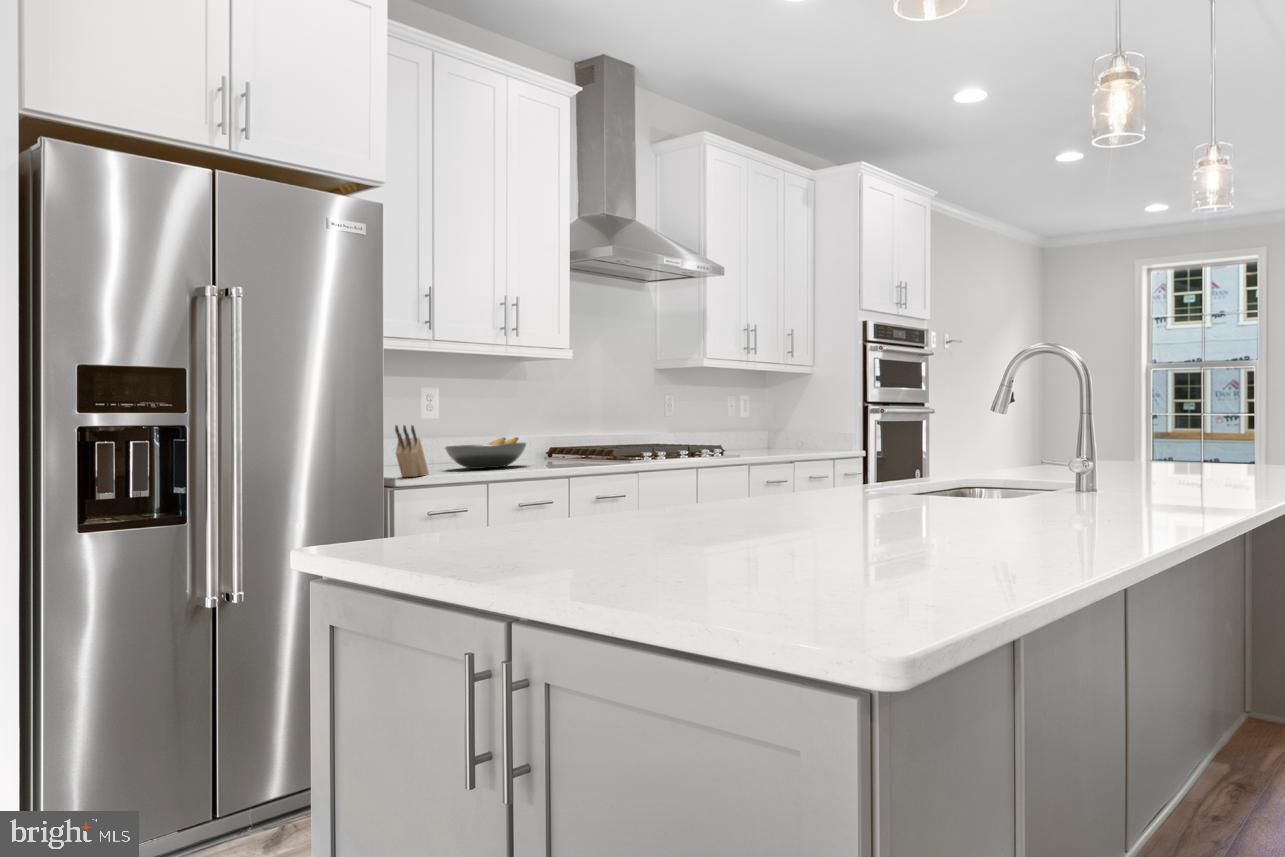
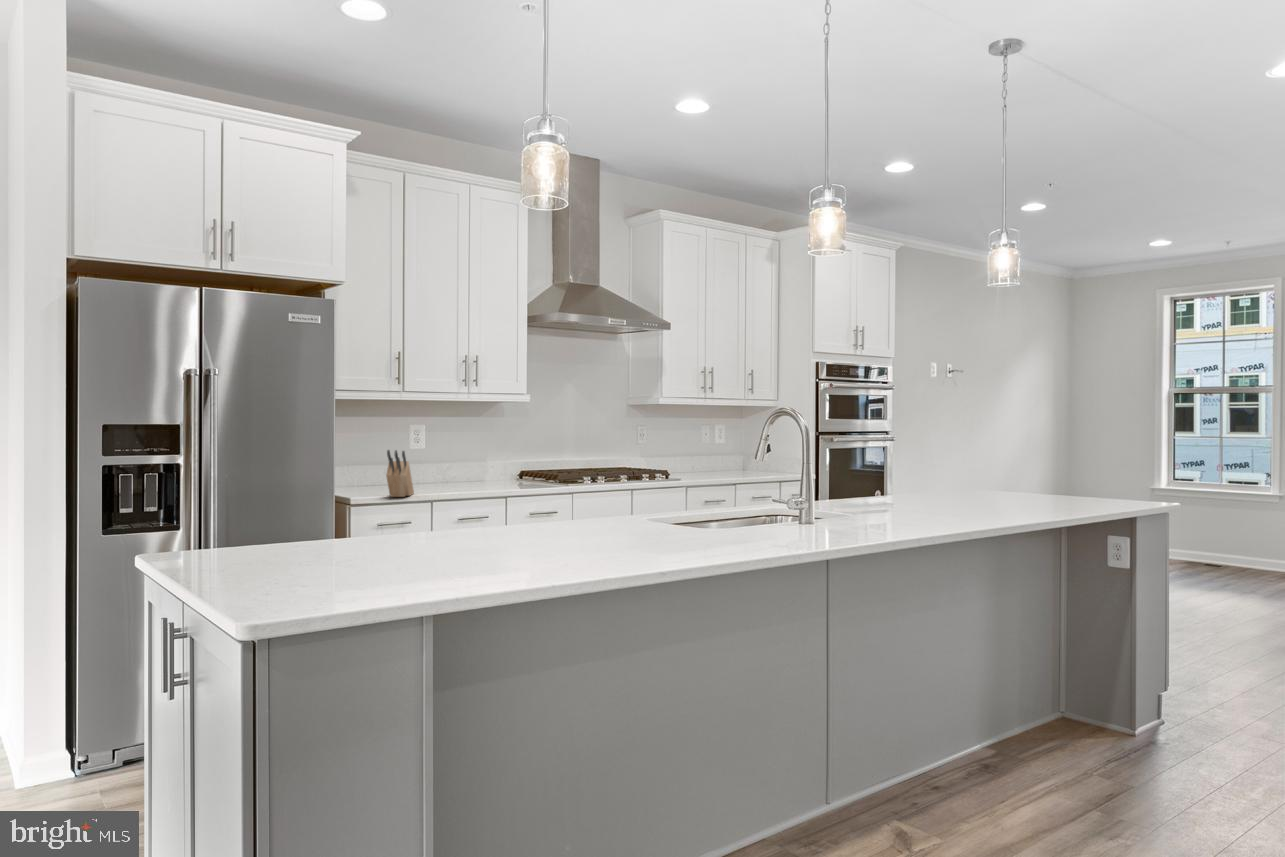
fruit bowl: present [445,437,526,469] -> none [428,462,504,489]

